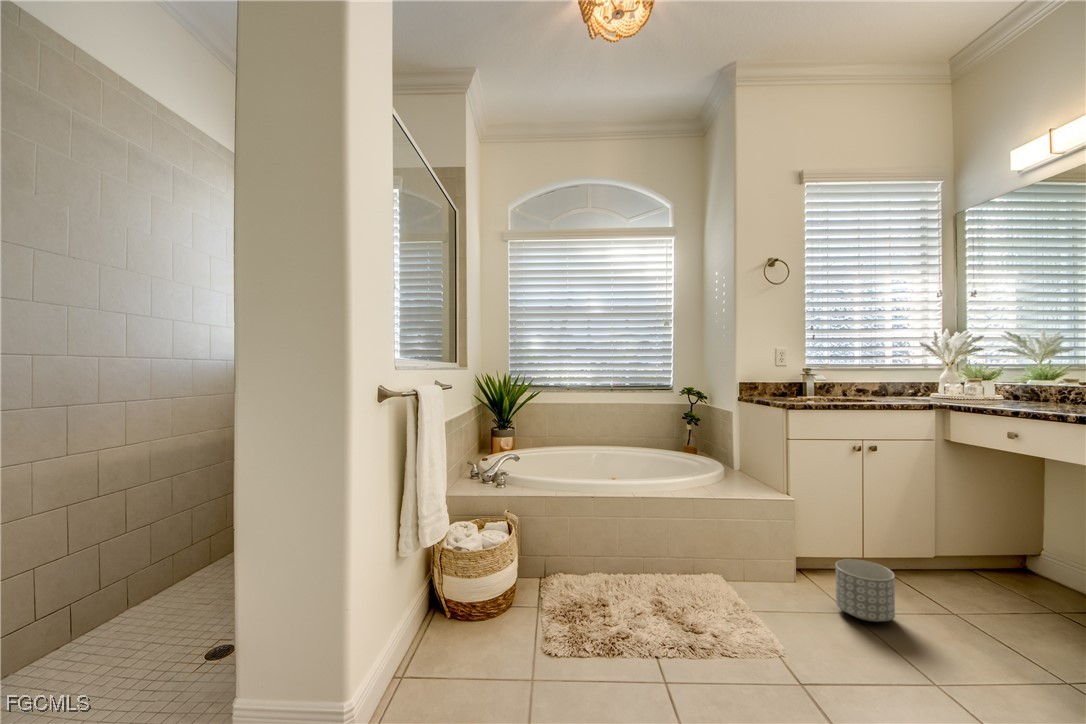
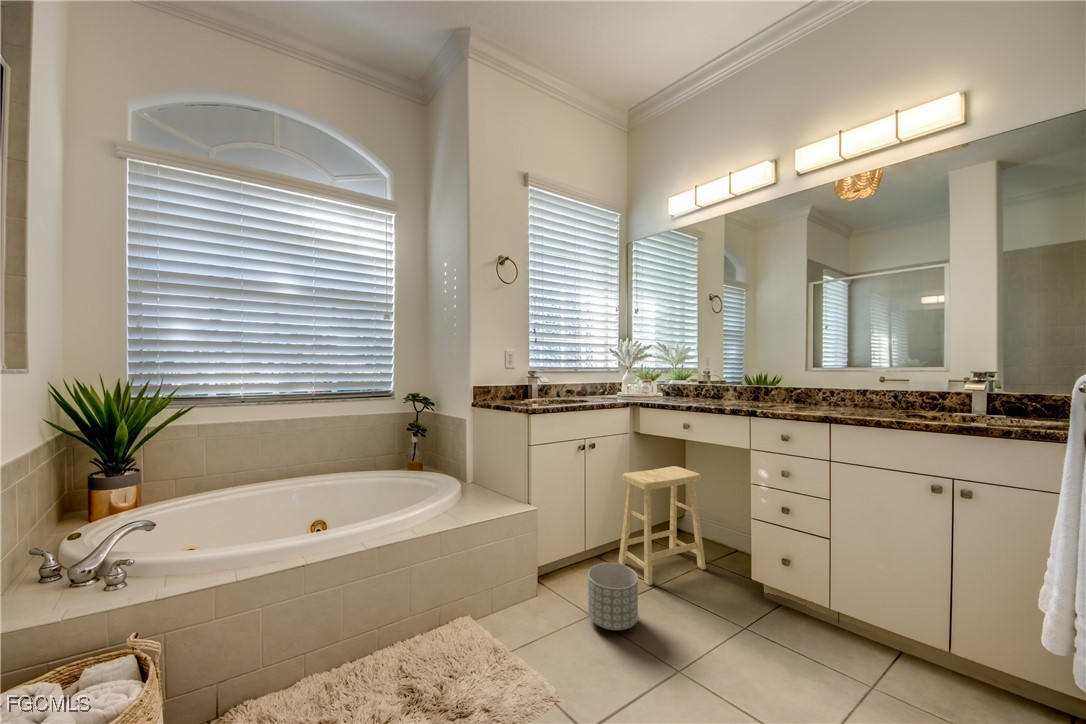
footstool: none [908,483,1043,620] -> present [619,466,706,585]

